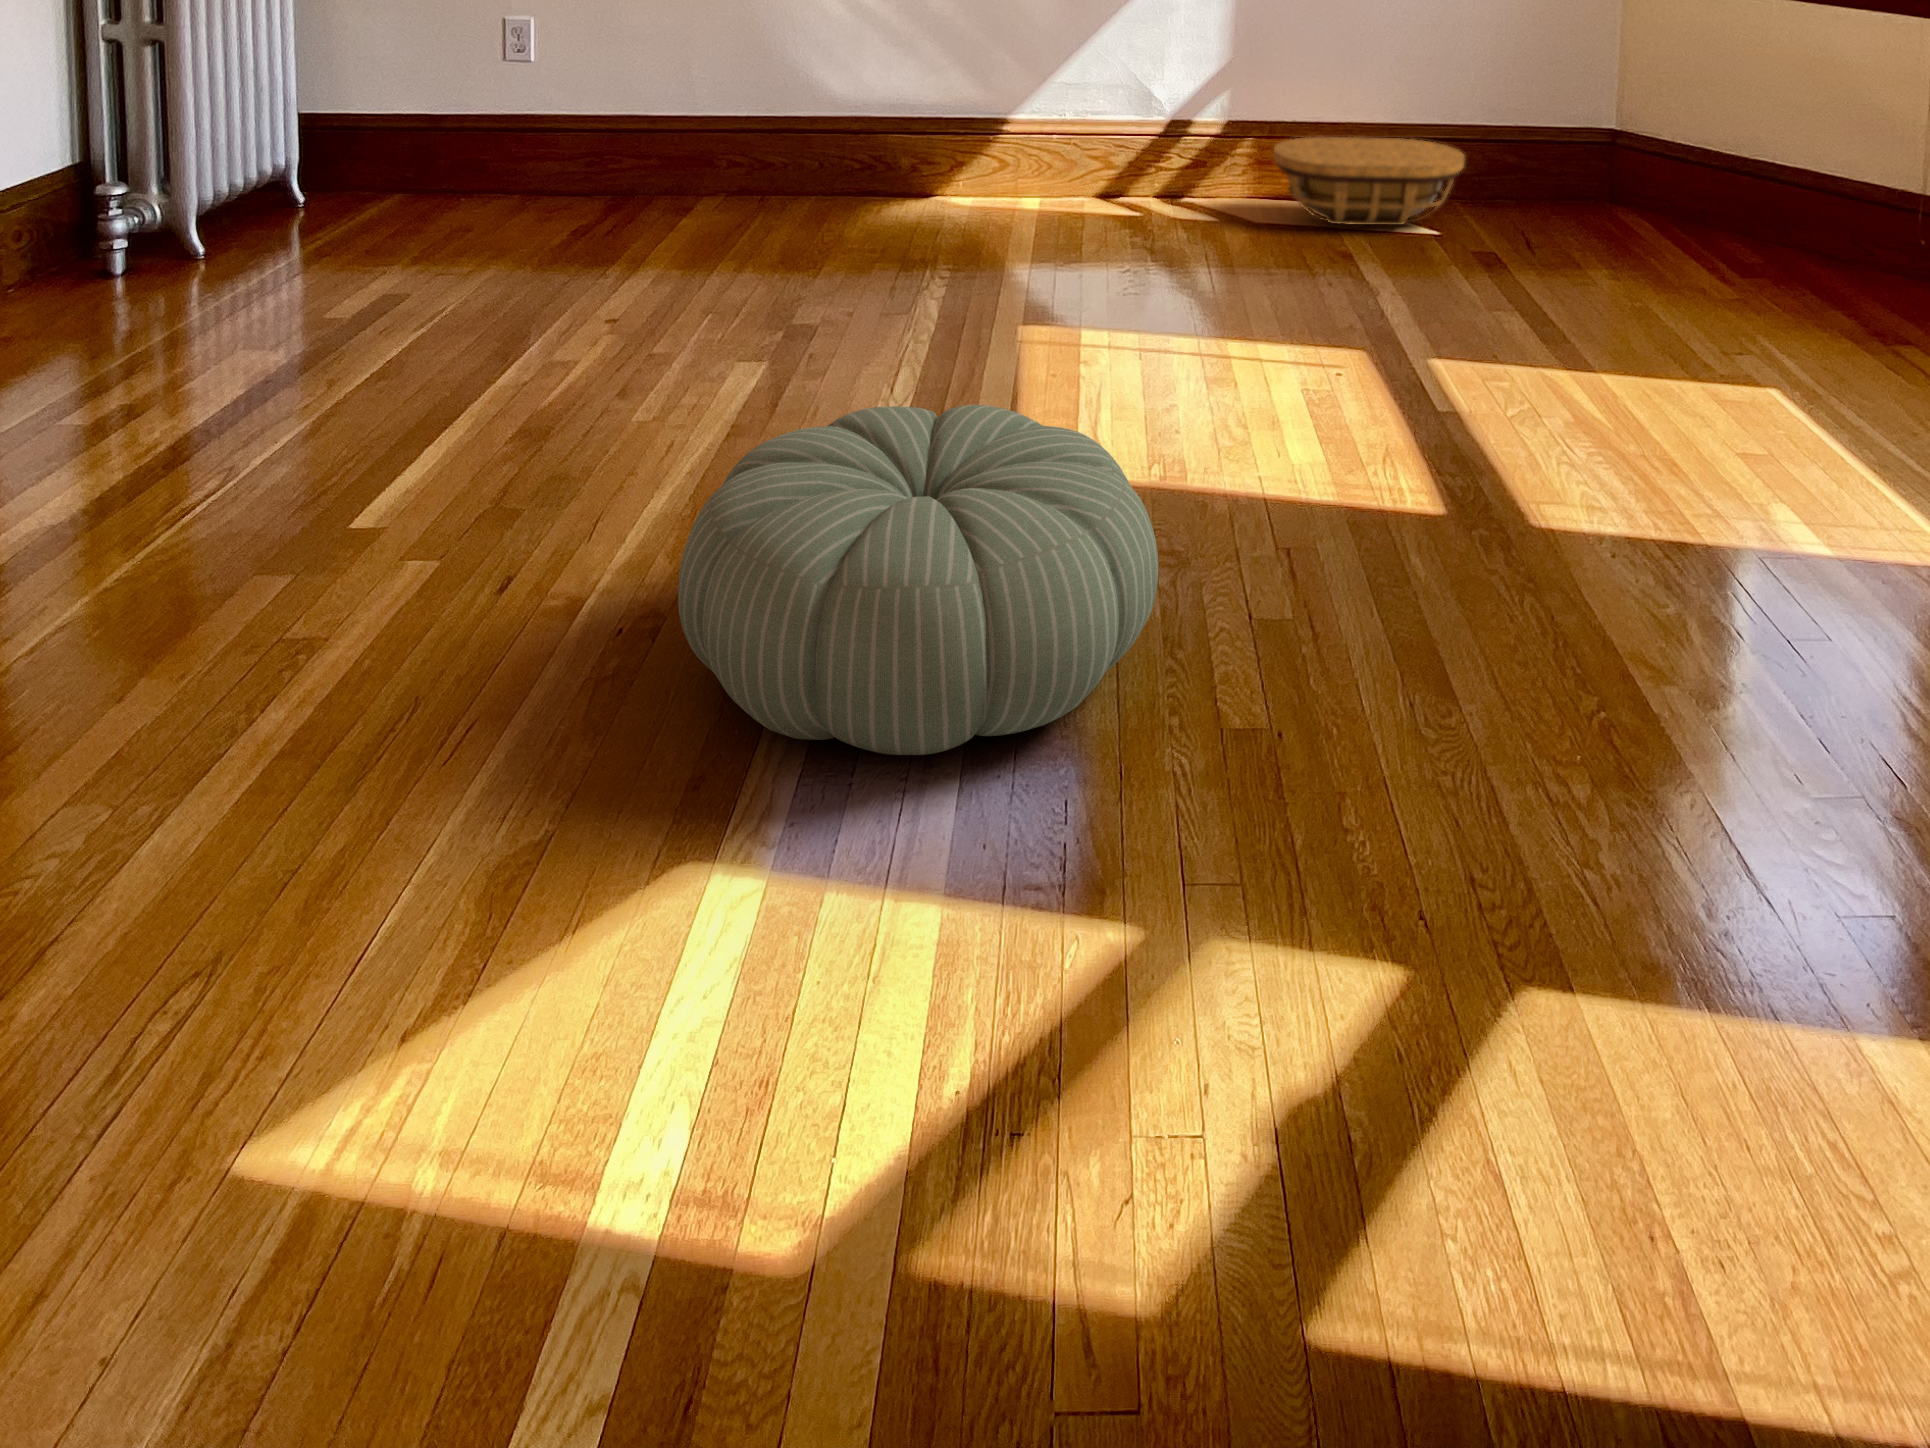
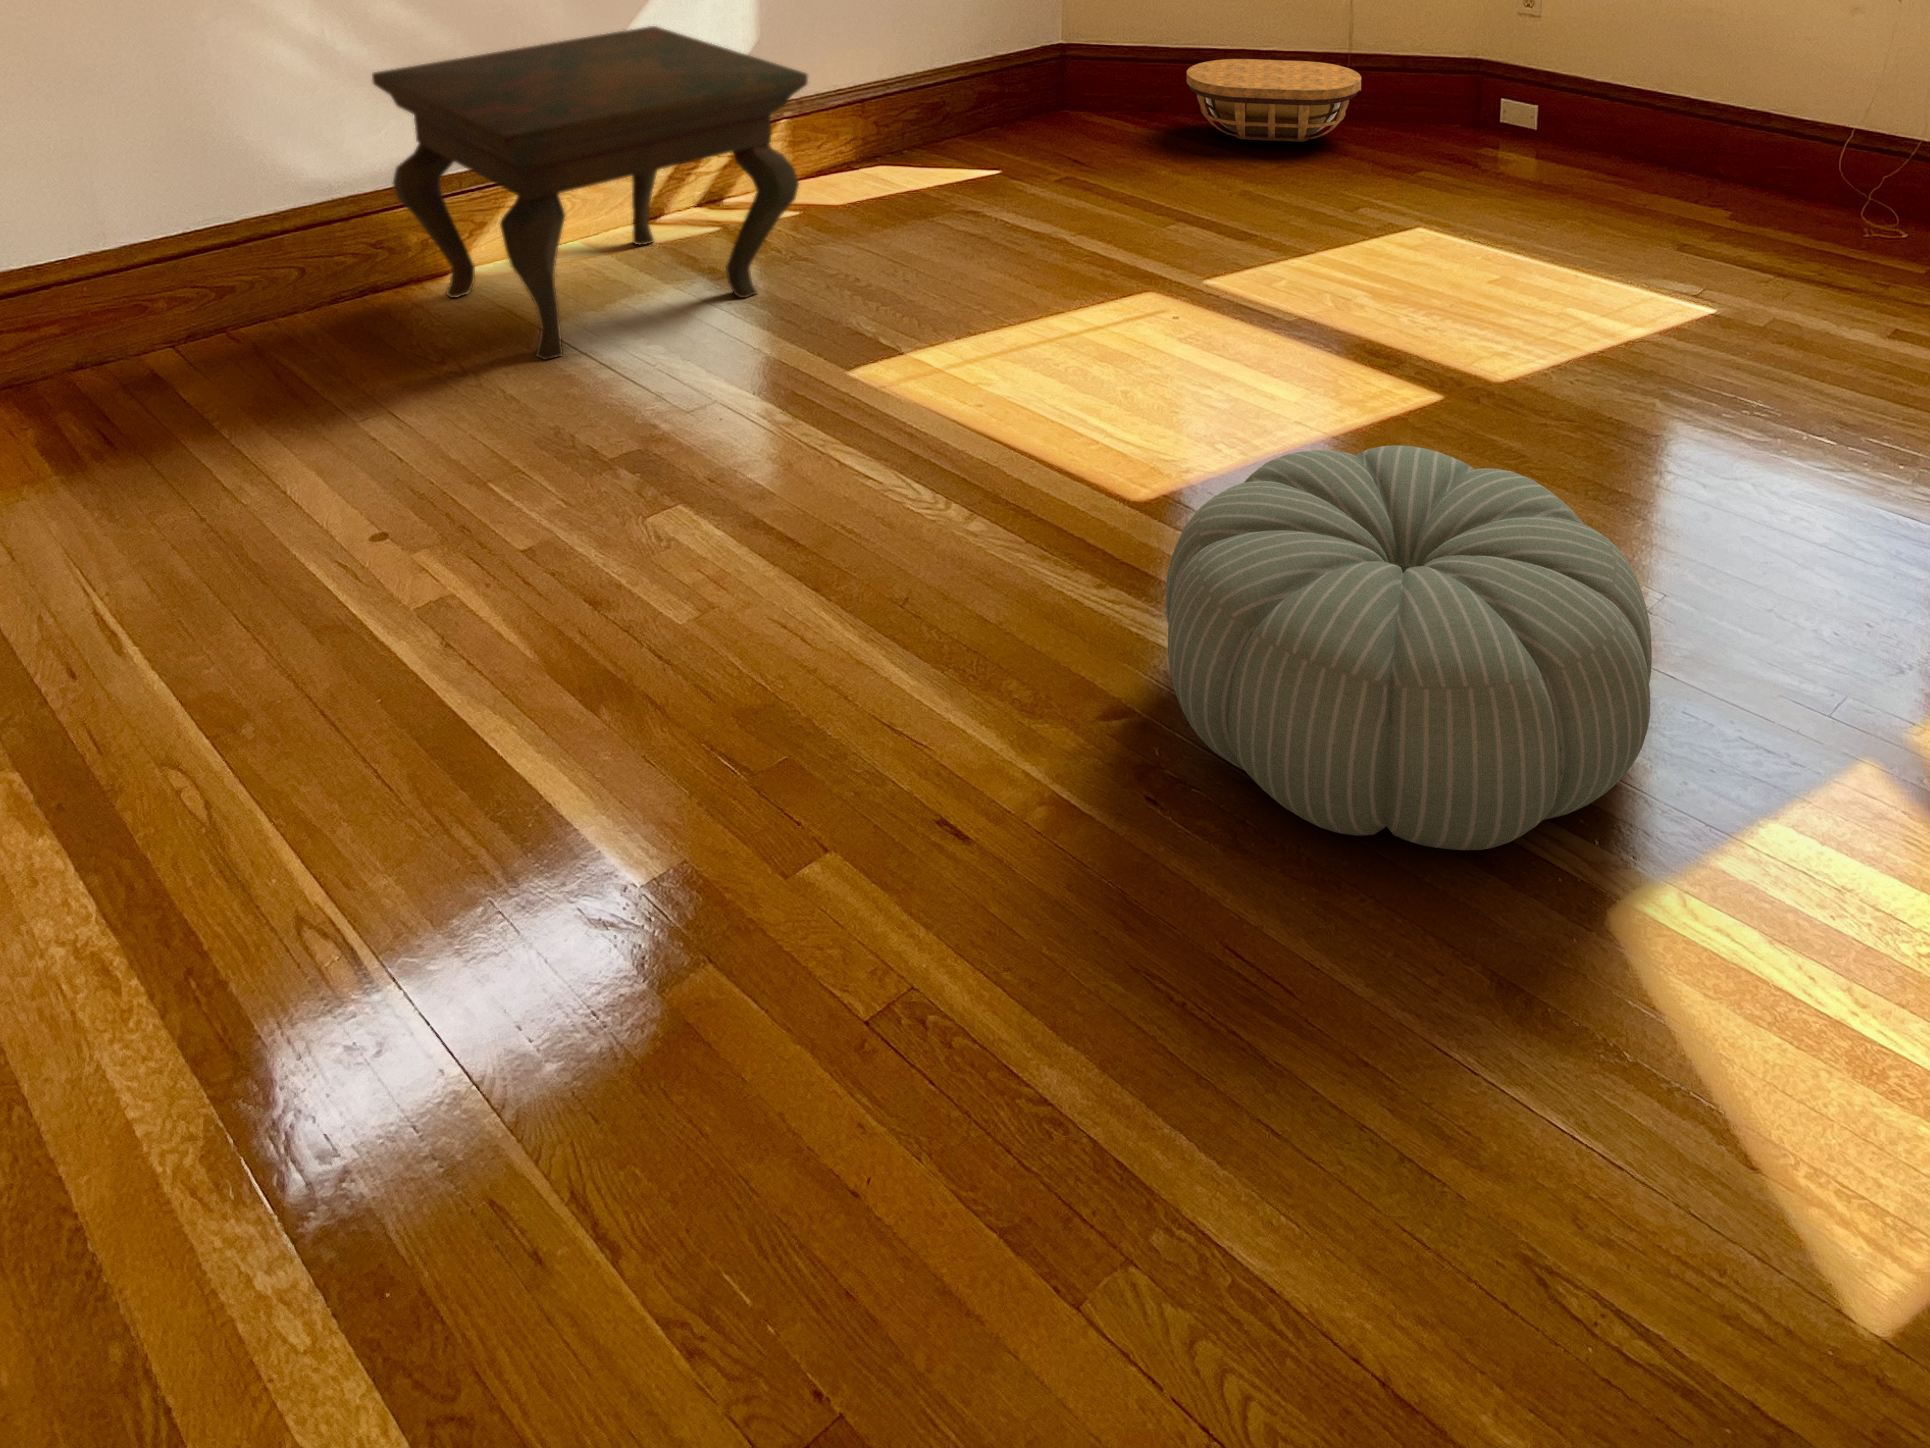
side table: none [835,22,1120,262] -> present [372,26,808,360]
basket: present [1274,137,1464,225] -> present [1187,59,1361,142]

